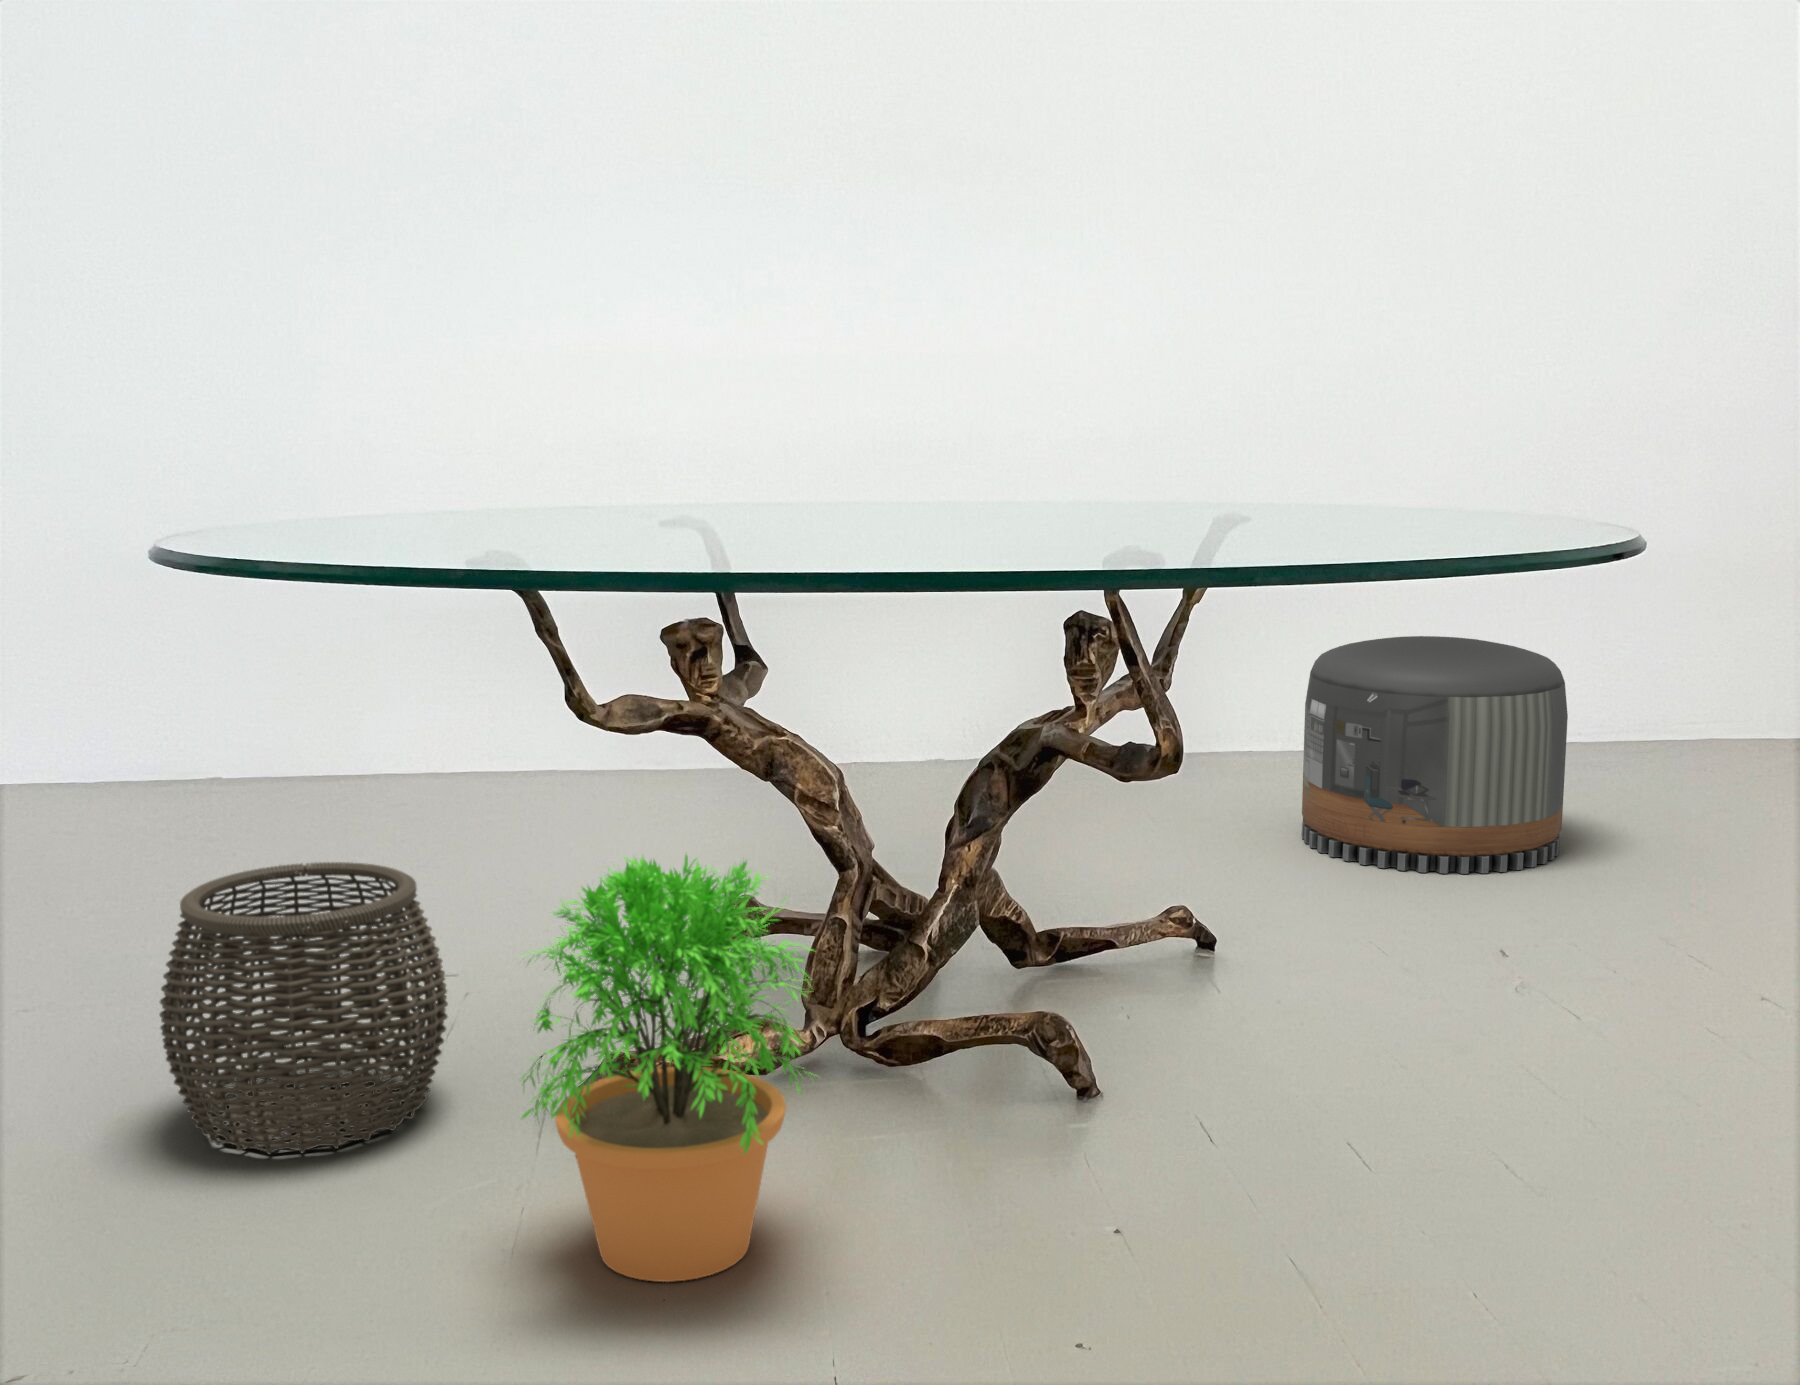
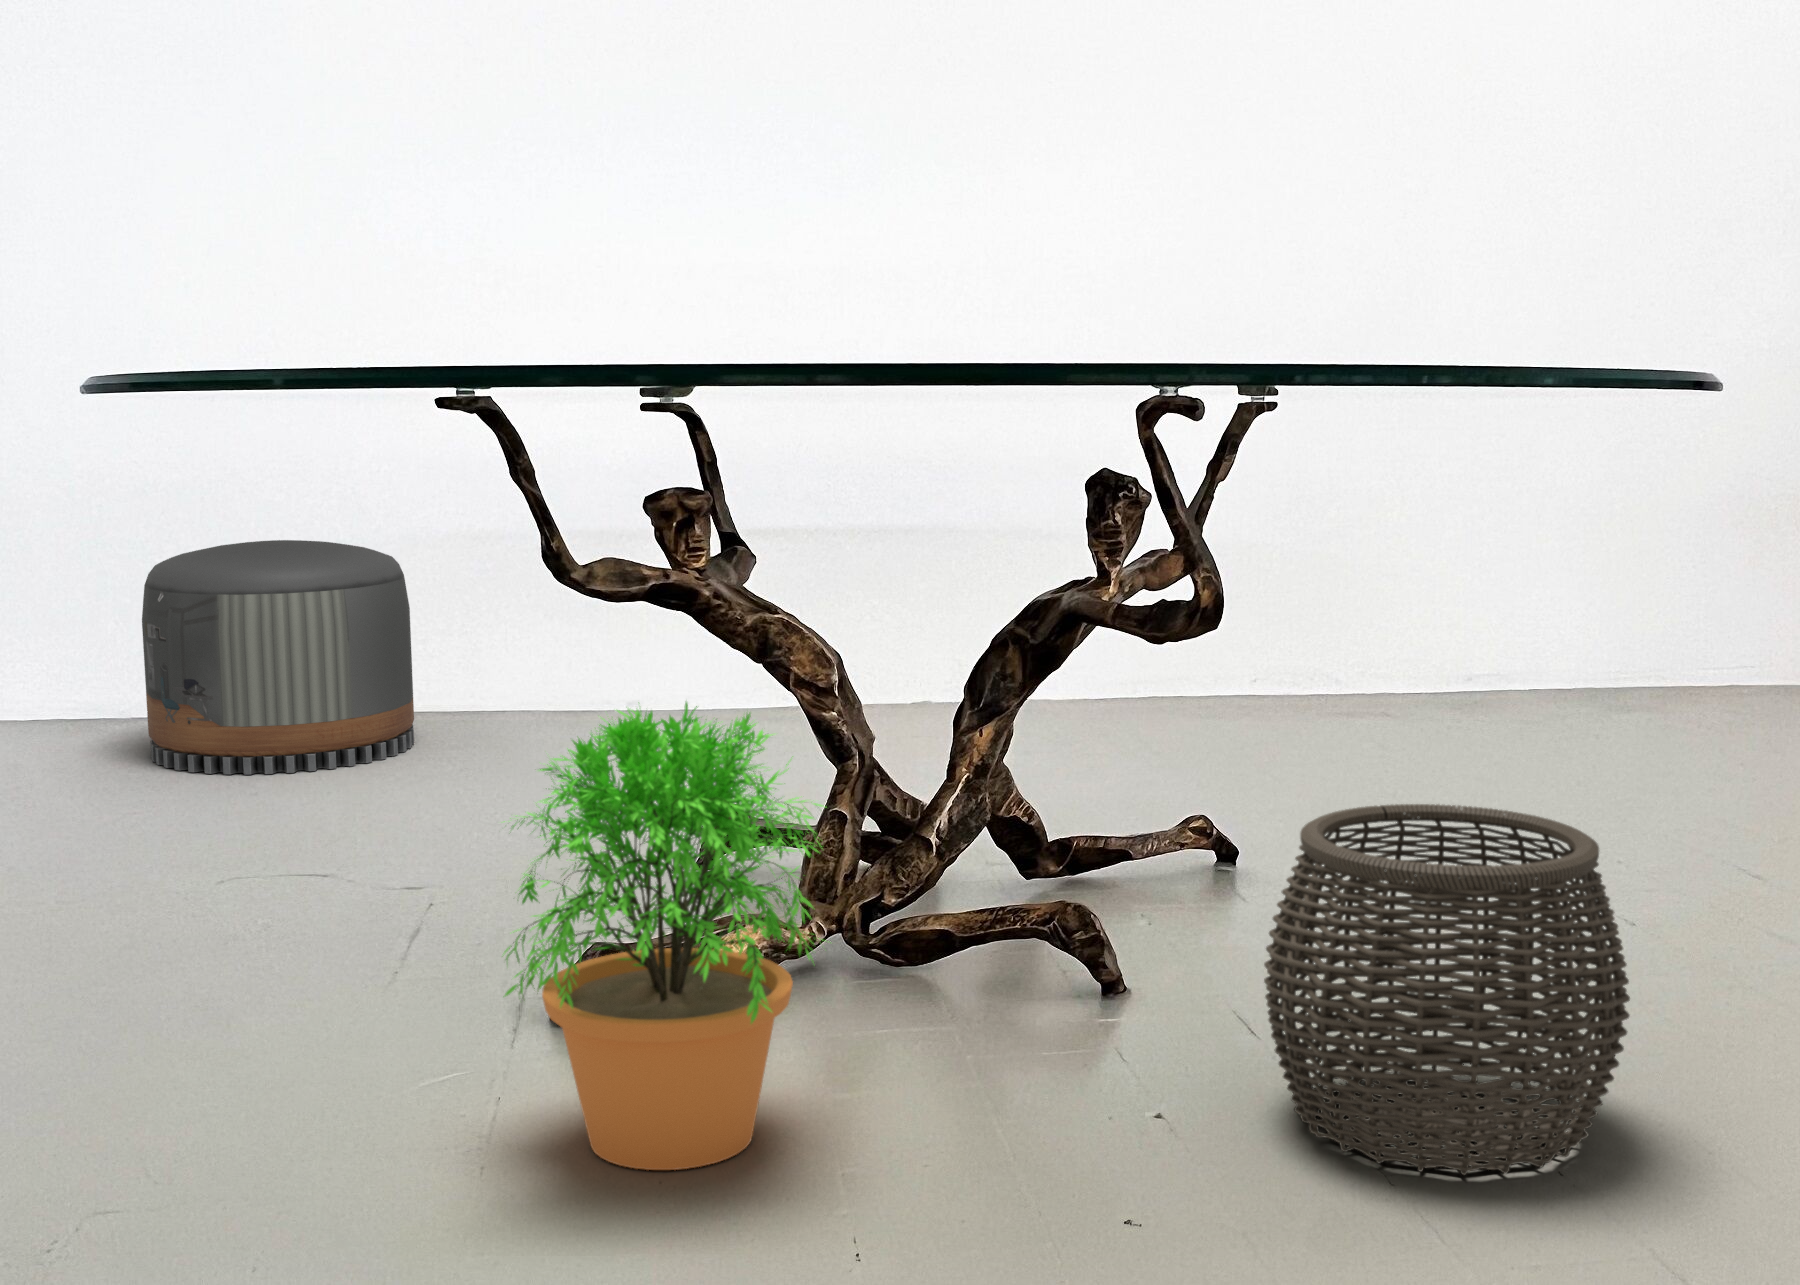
pouf: present [1302,636,1568,874] -> present [142,540,414,774]
woven basket: present [160,862,448,1154] -> present [1264,804,1630,1175]

